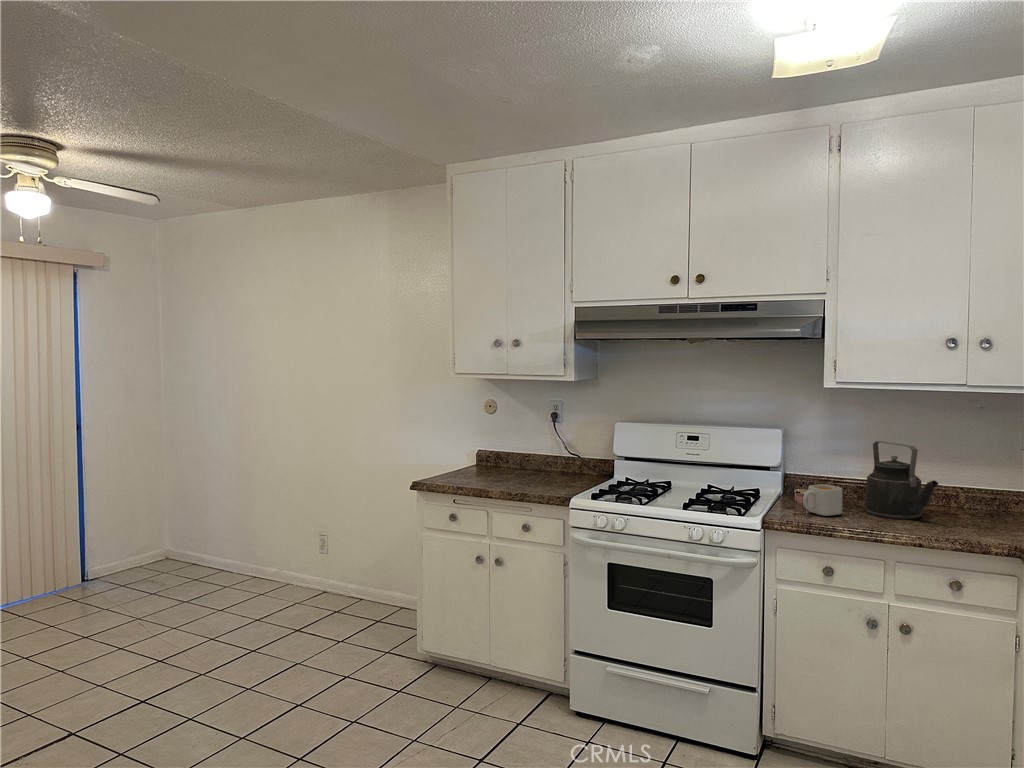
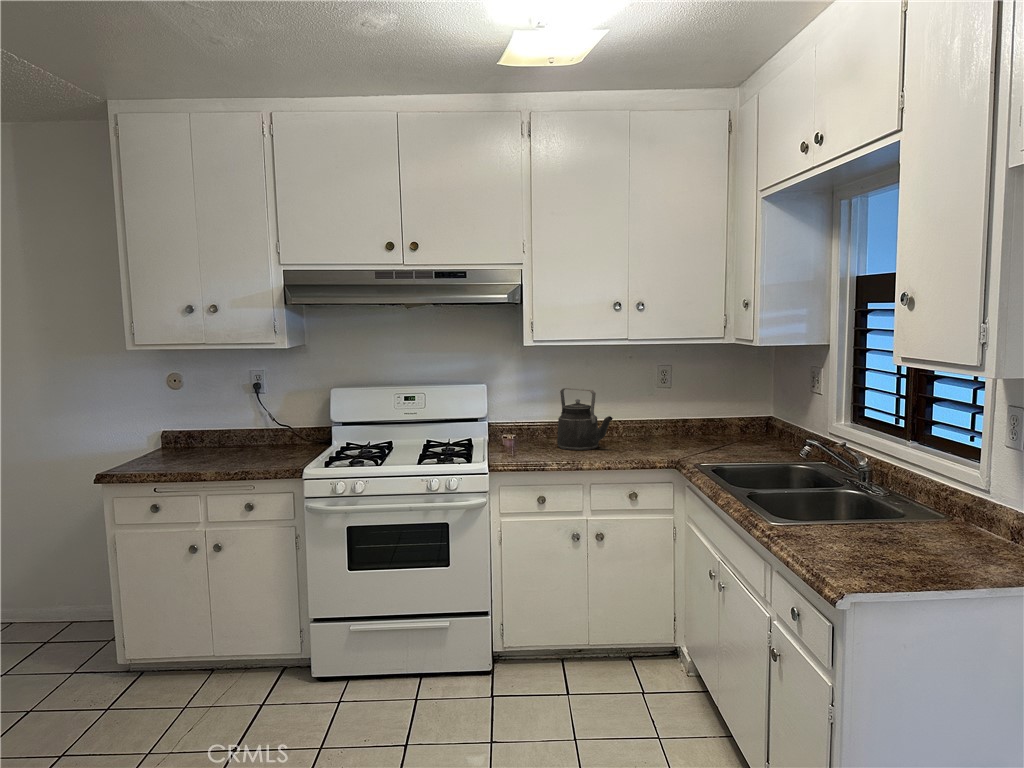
mug: present [803,484,843,516] -> none [516,428,544,455]

